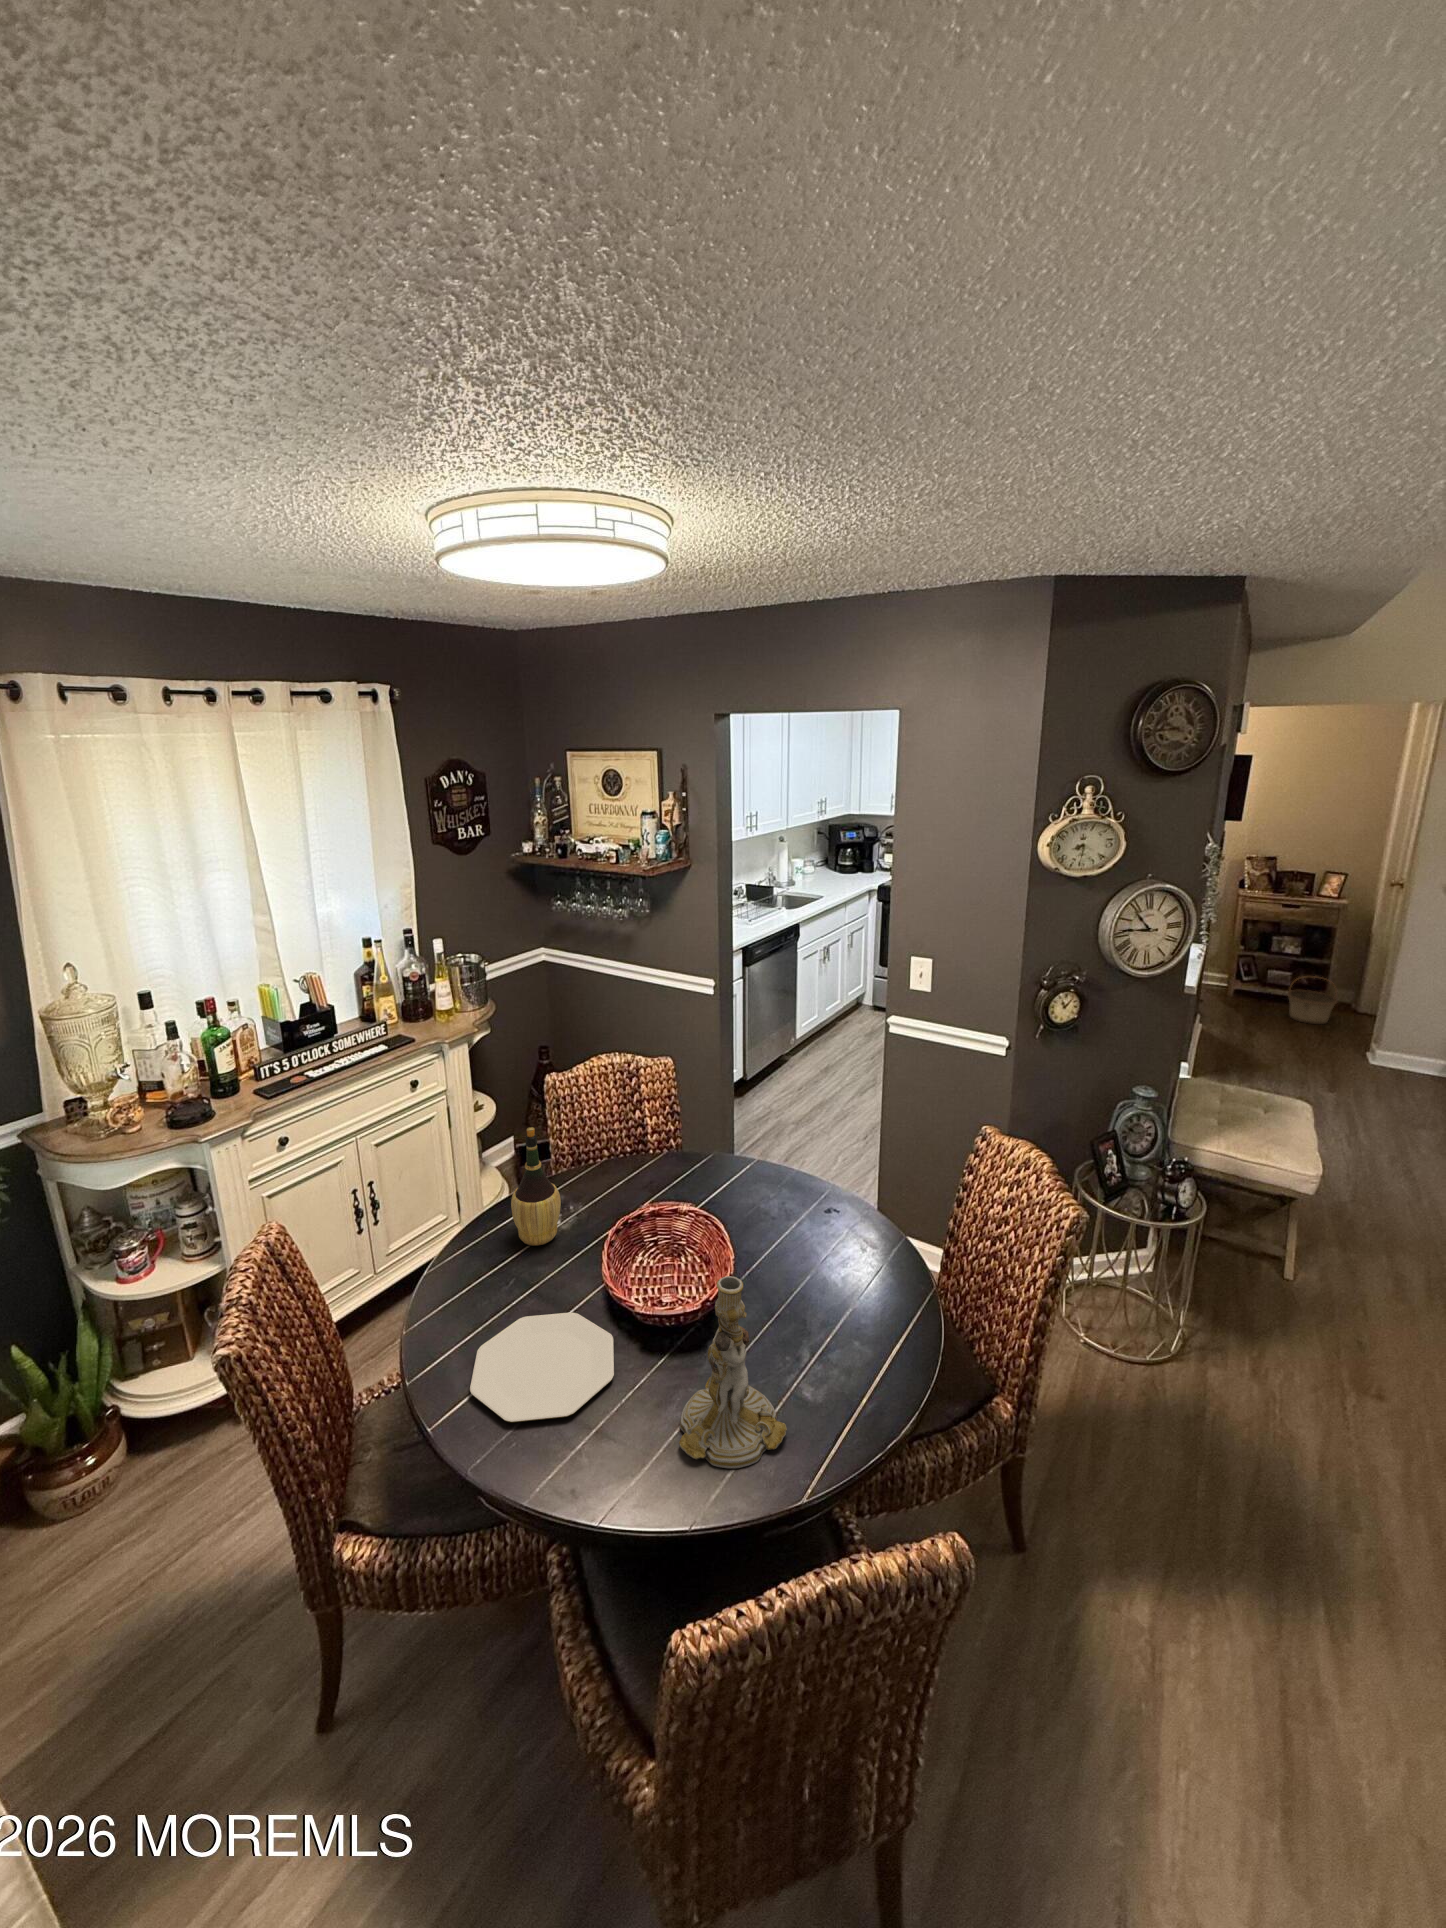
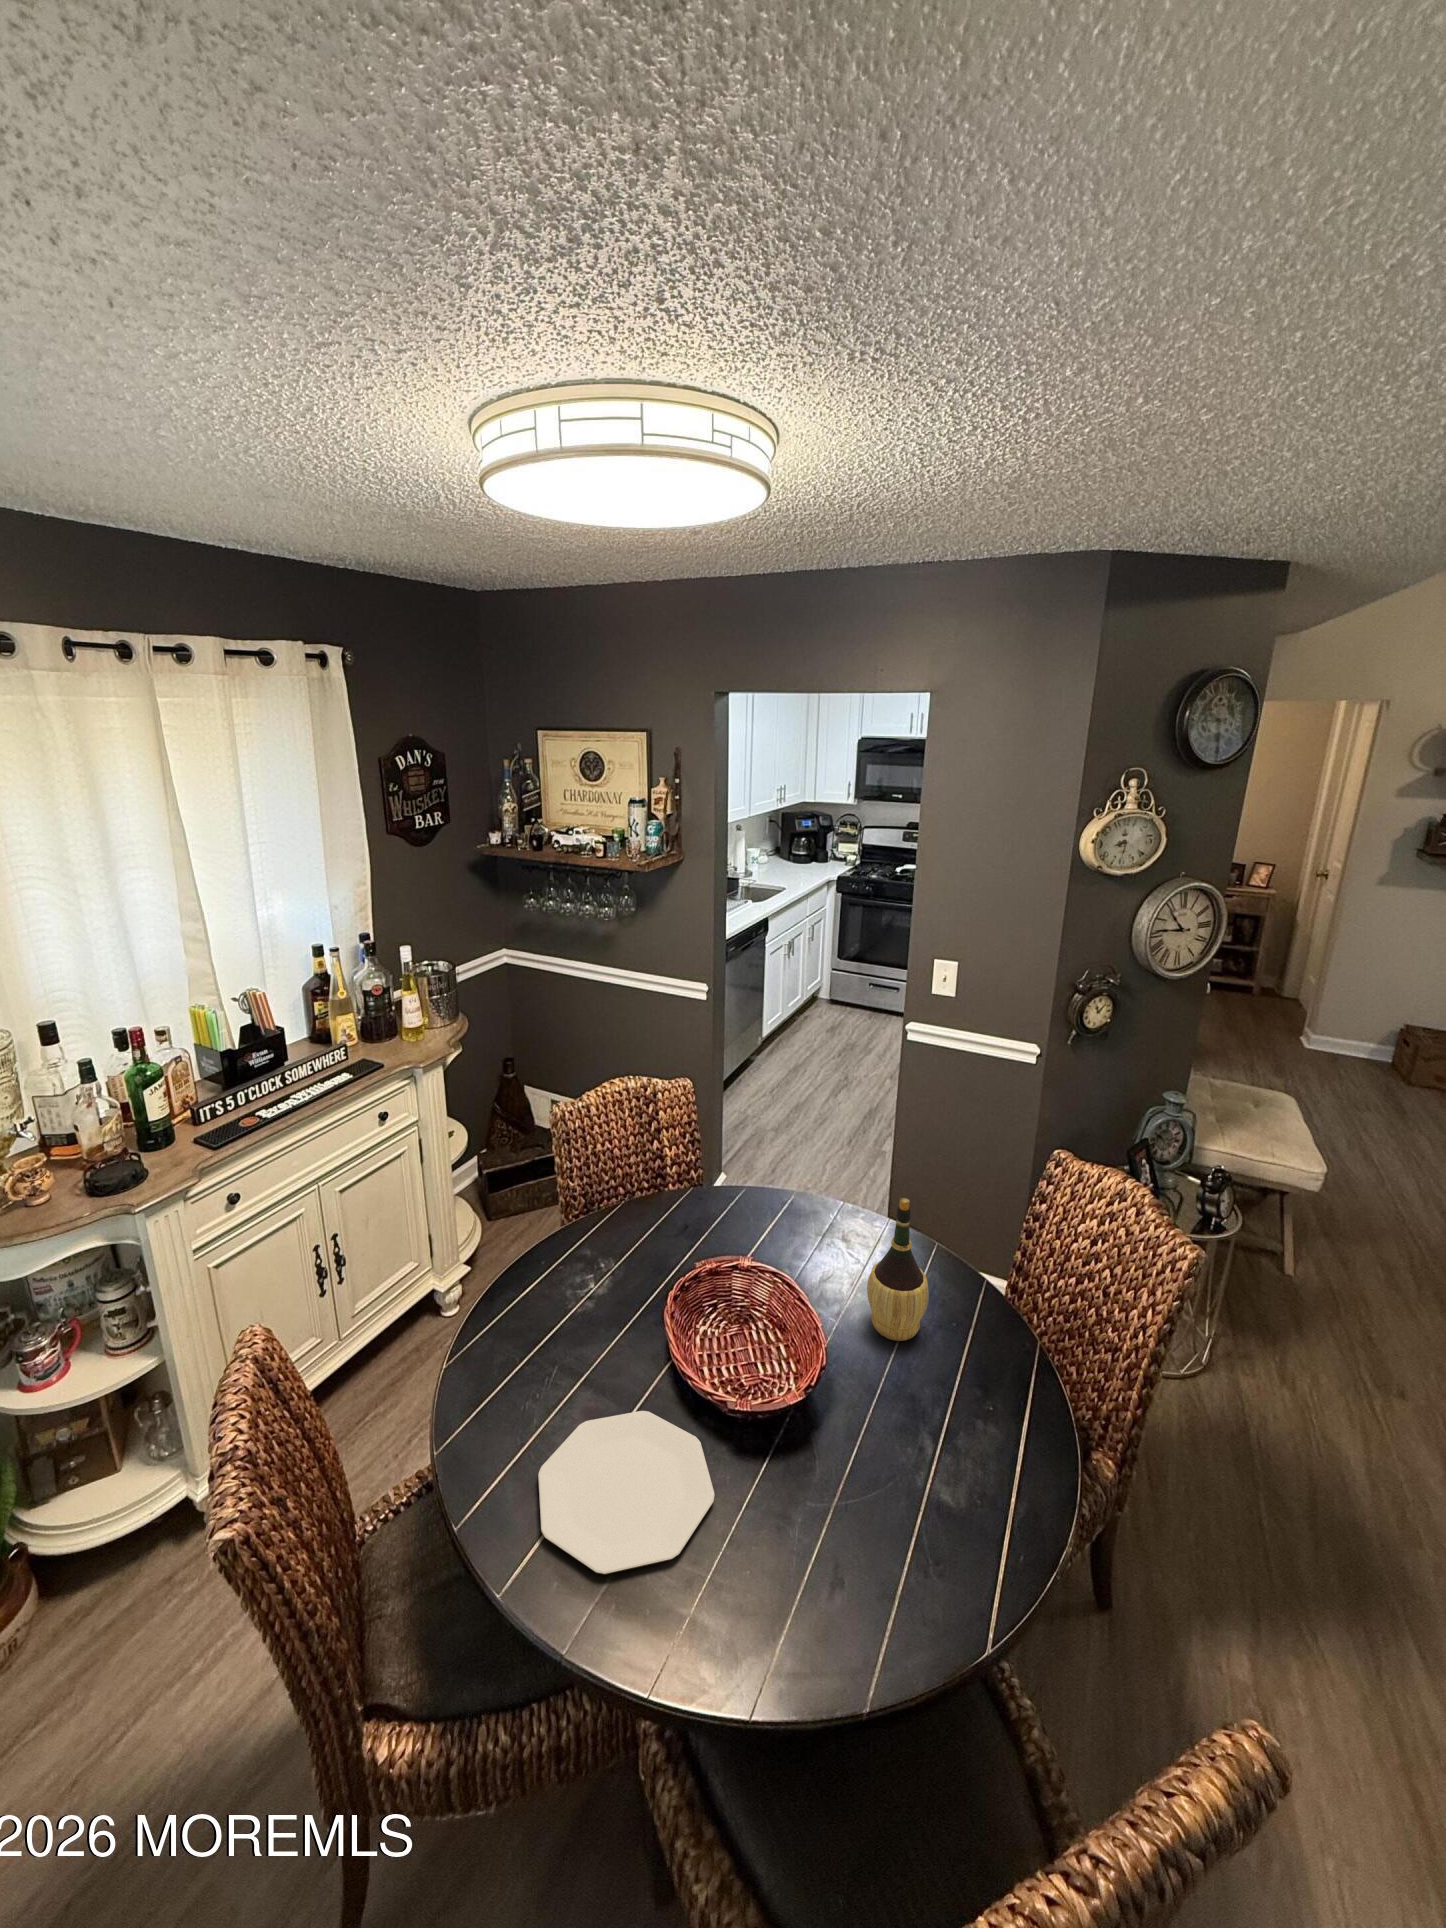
basket: present [1287,977,1337,1024] -> none [1233,960,1281,1008]
wine bottle: present [511,1127,561,1245] -> present [867,1198,929,1341]
candlestick: present [679,1276,787,1468] -> none [809,1378,943,1613]

